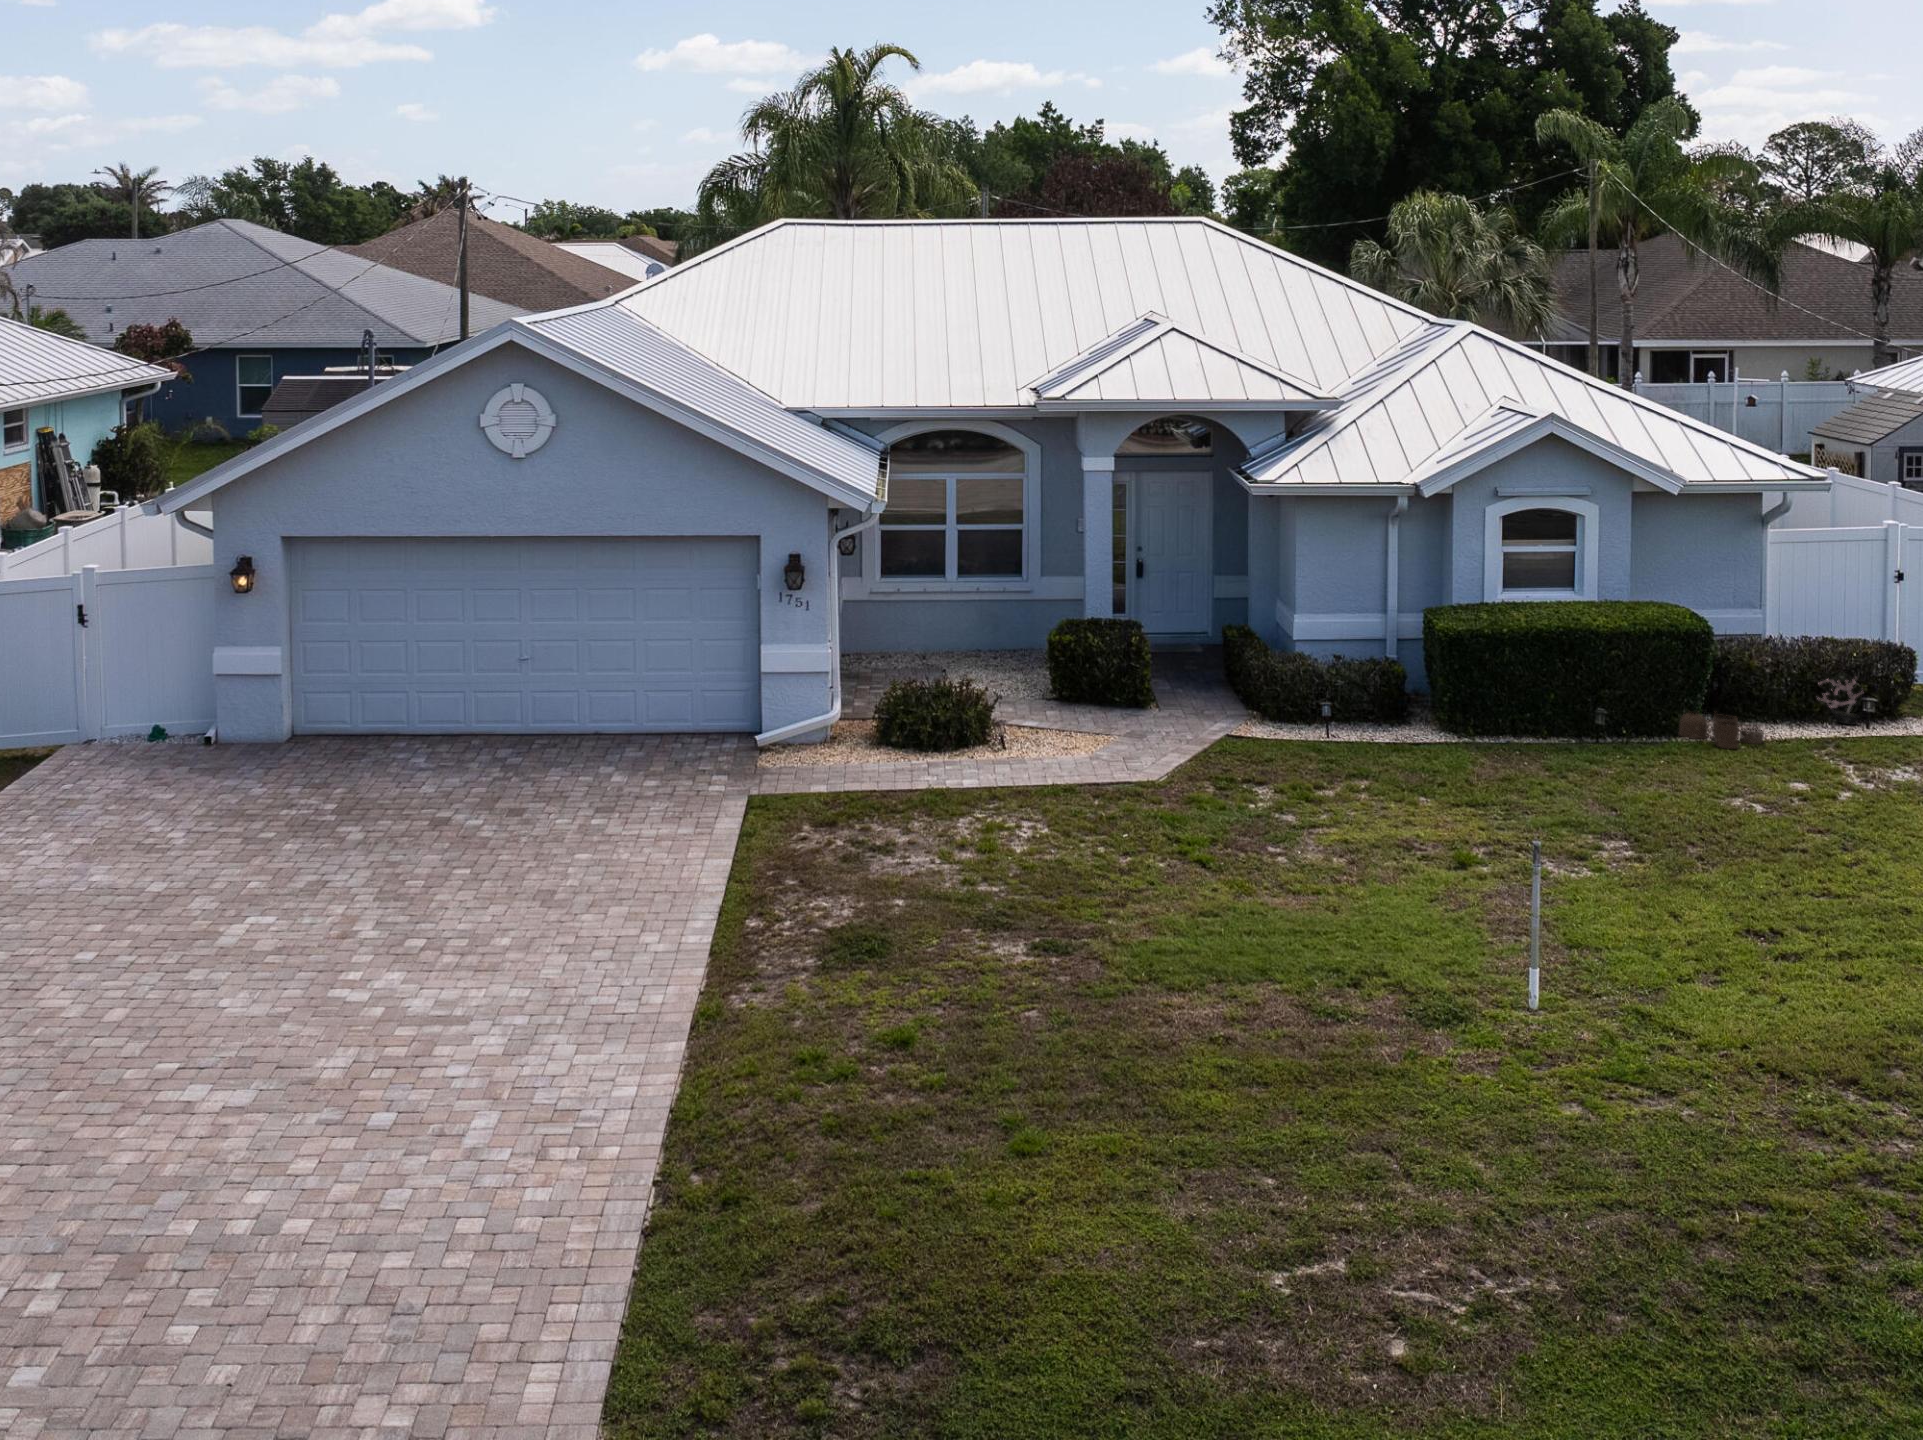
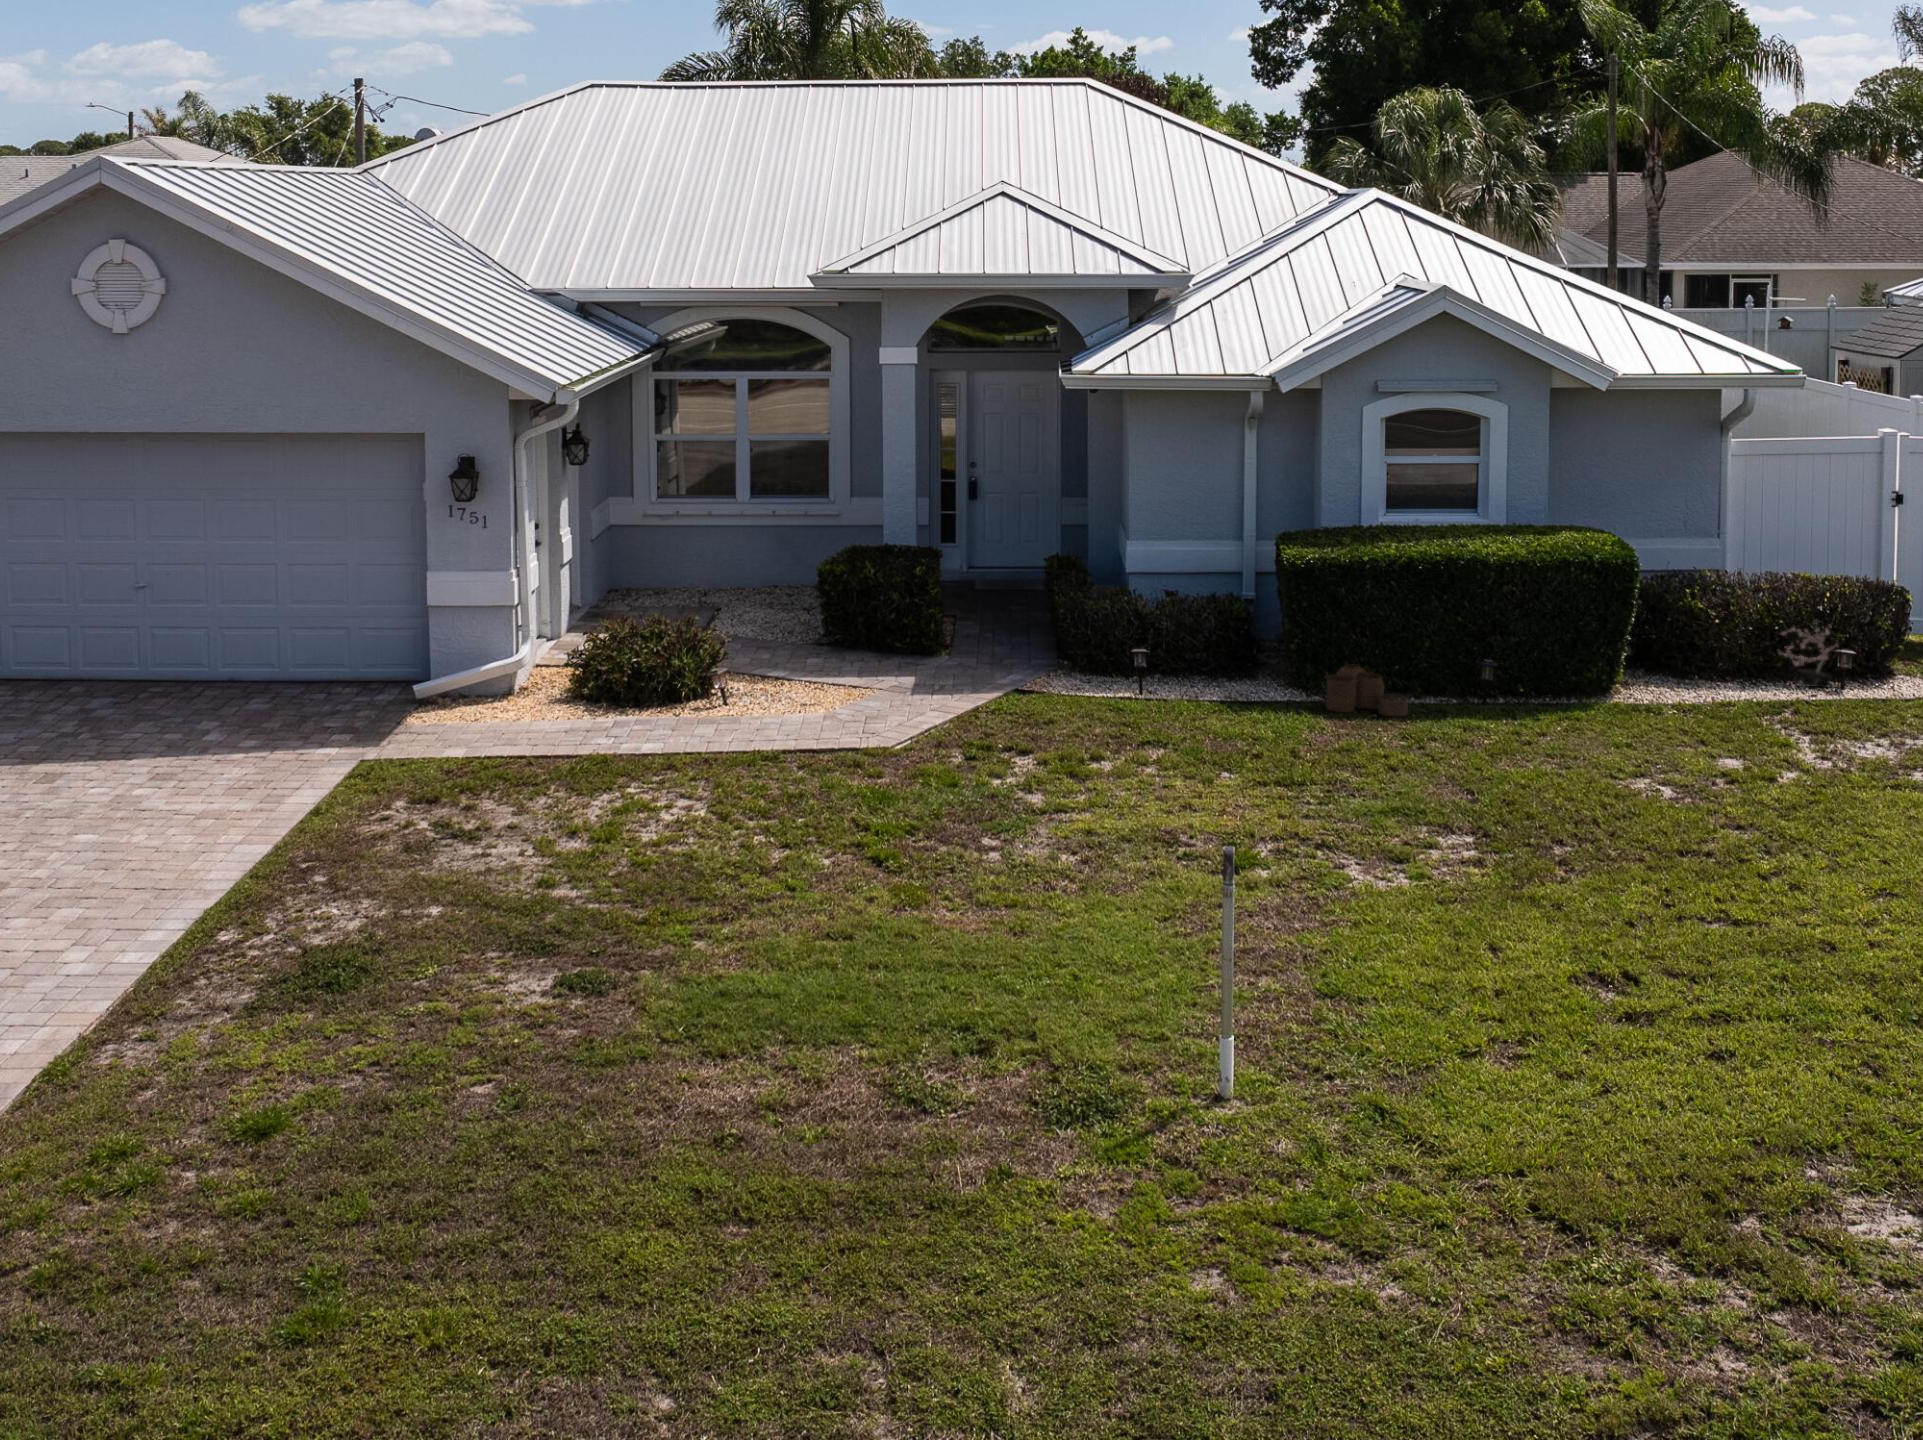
woven basket: present [1679,712,1764,749] -> present [1326,664,1408,716]

